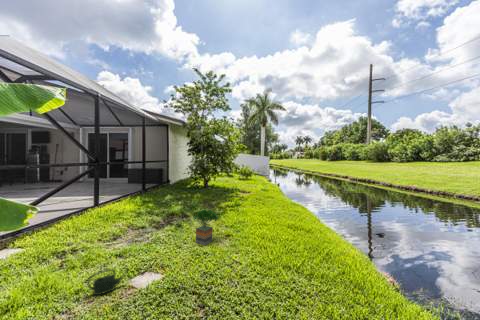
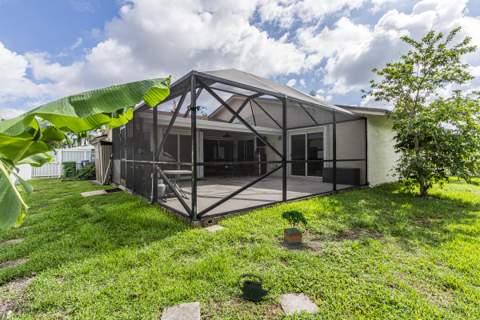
potted tree: present [194,210,218,245] -> present [282,210,308,249]

